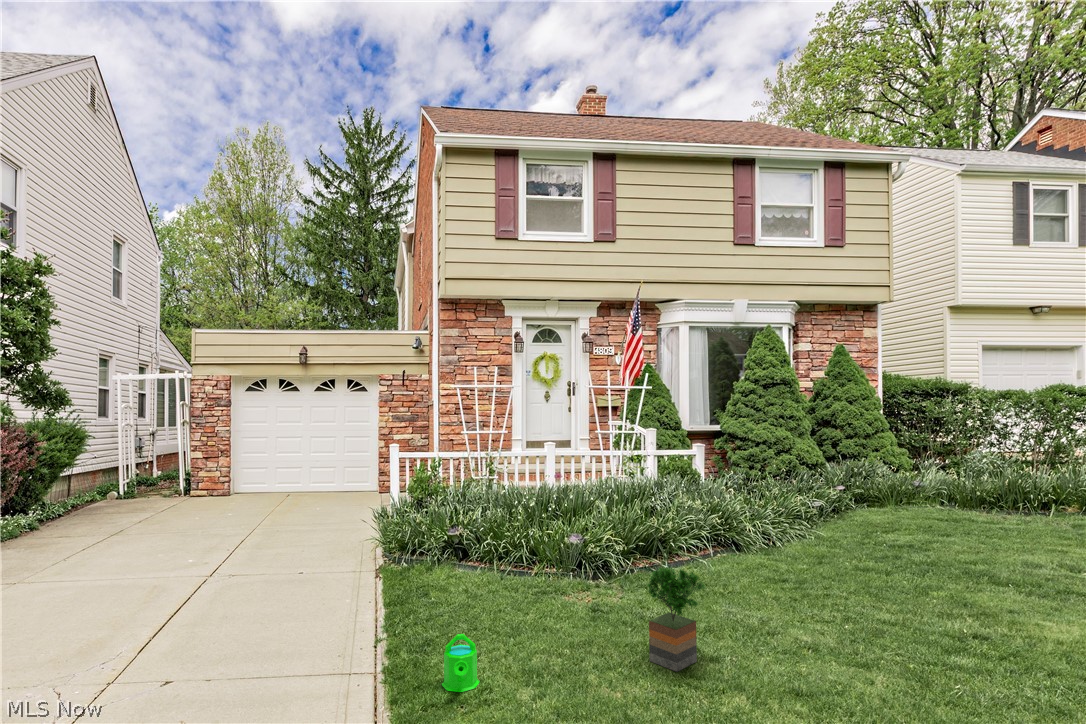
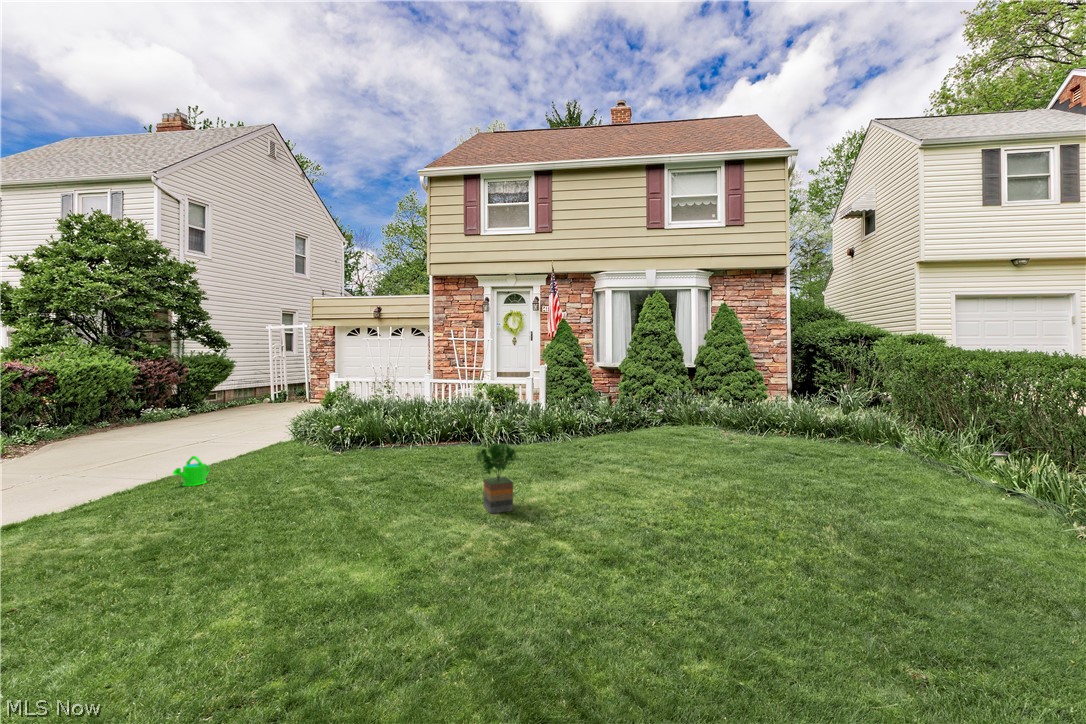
potted tree: present [647,567,705,672] -> present [477,444,522,514]

